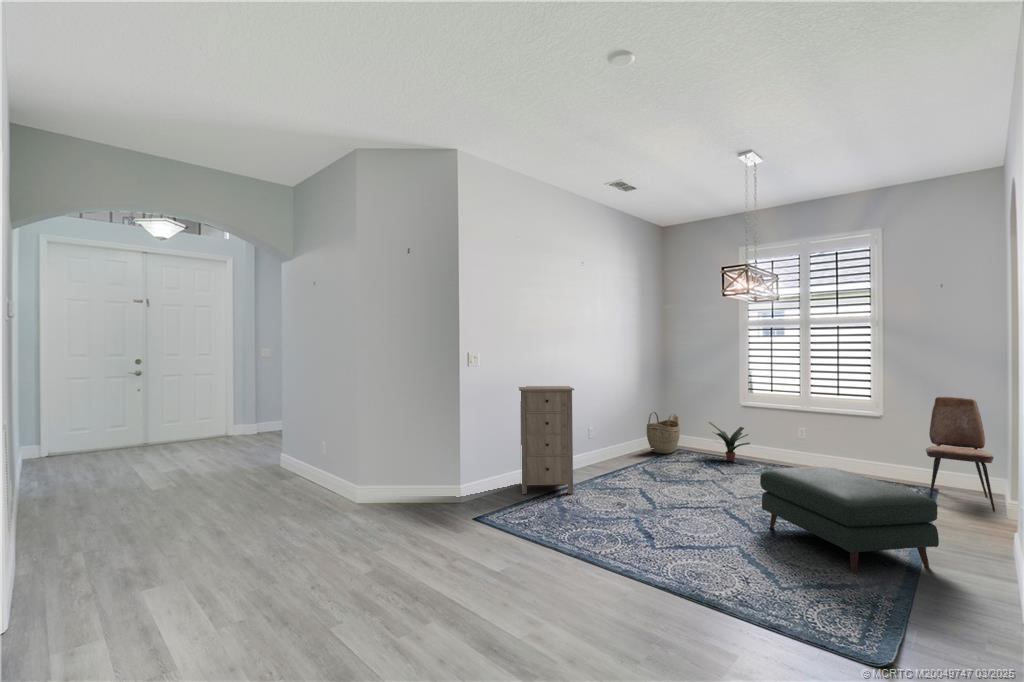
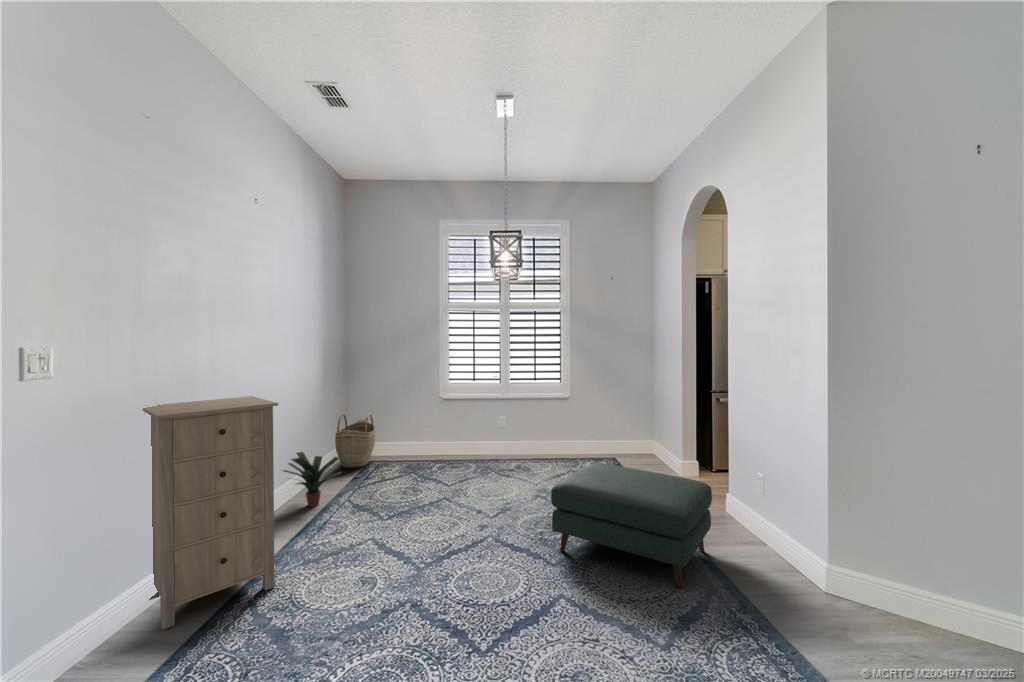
dining chair: present [926,397,995,512] -> none [605,376,658,472]
potted plant: present [709,422,750,461] -> present [284,452,341,507]

